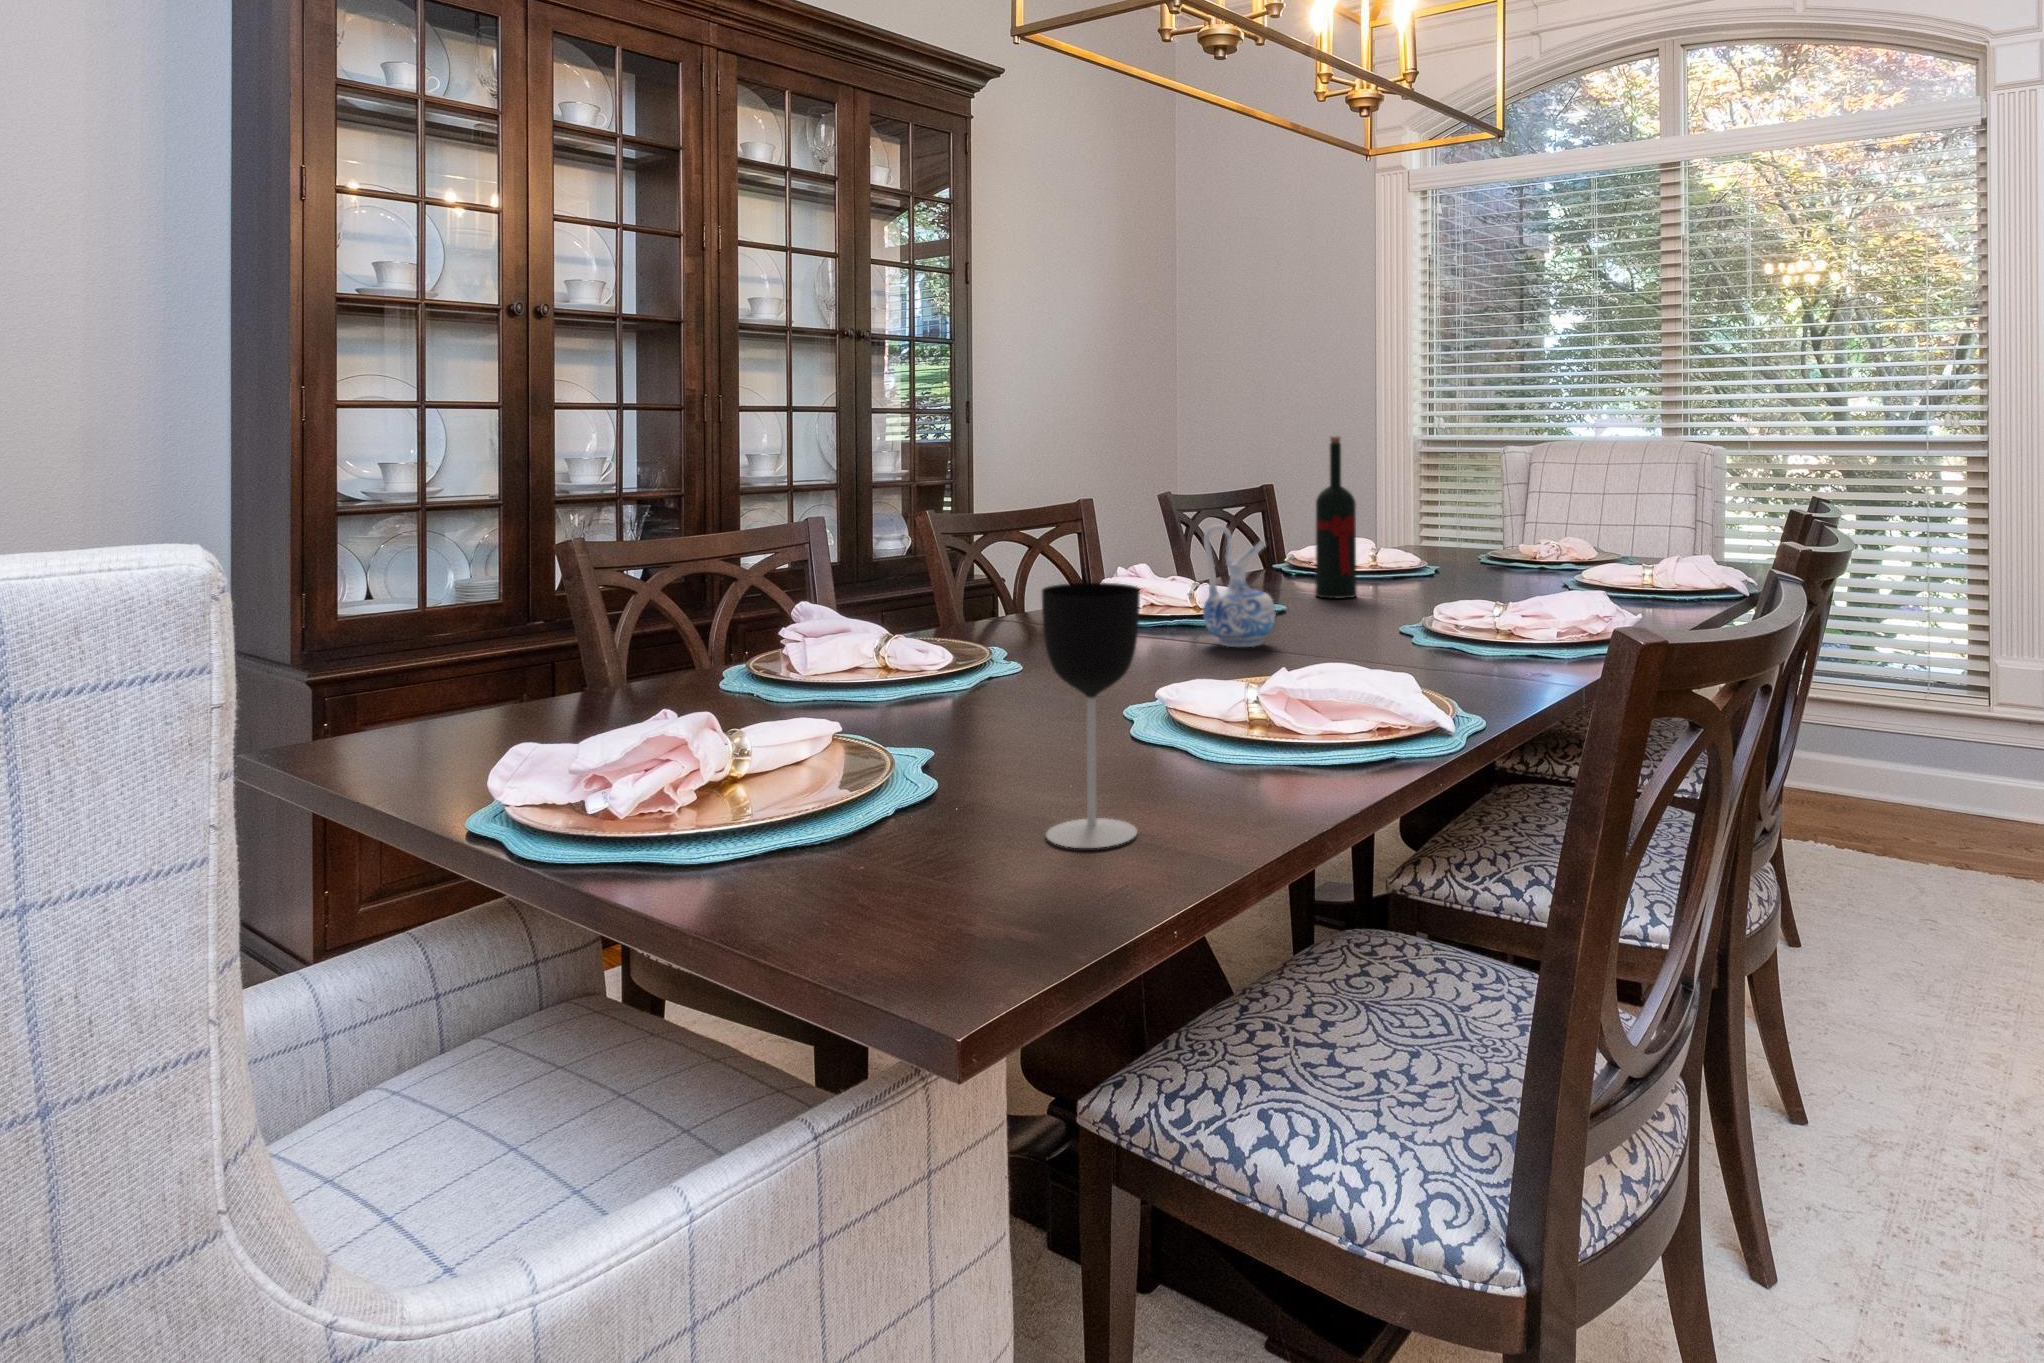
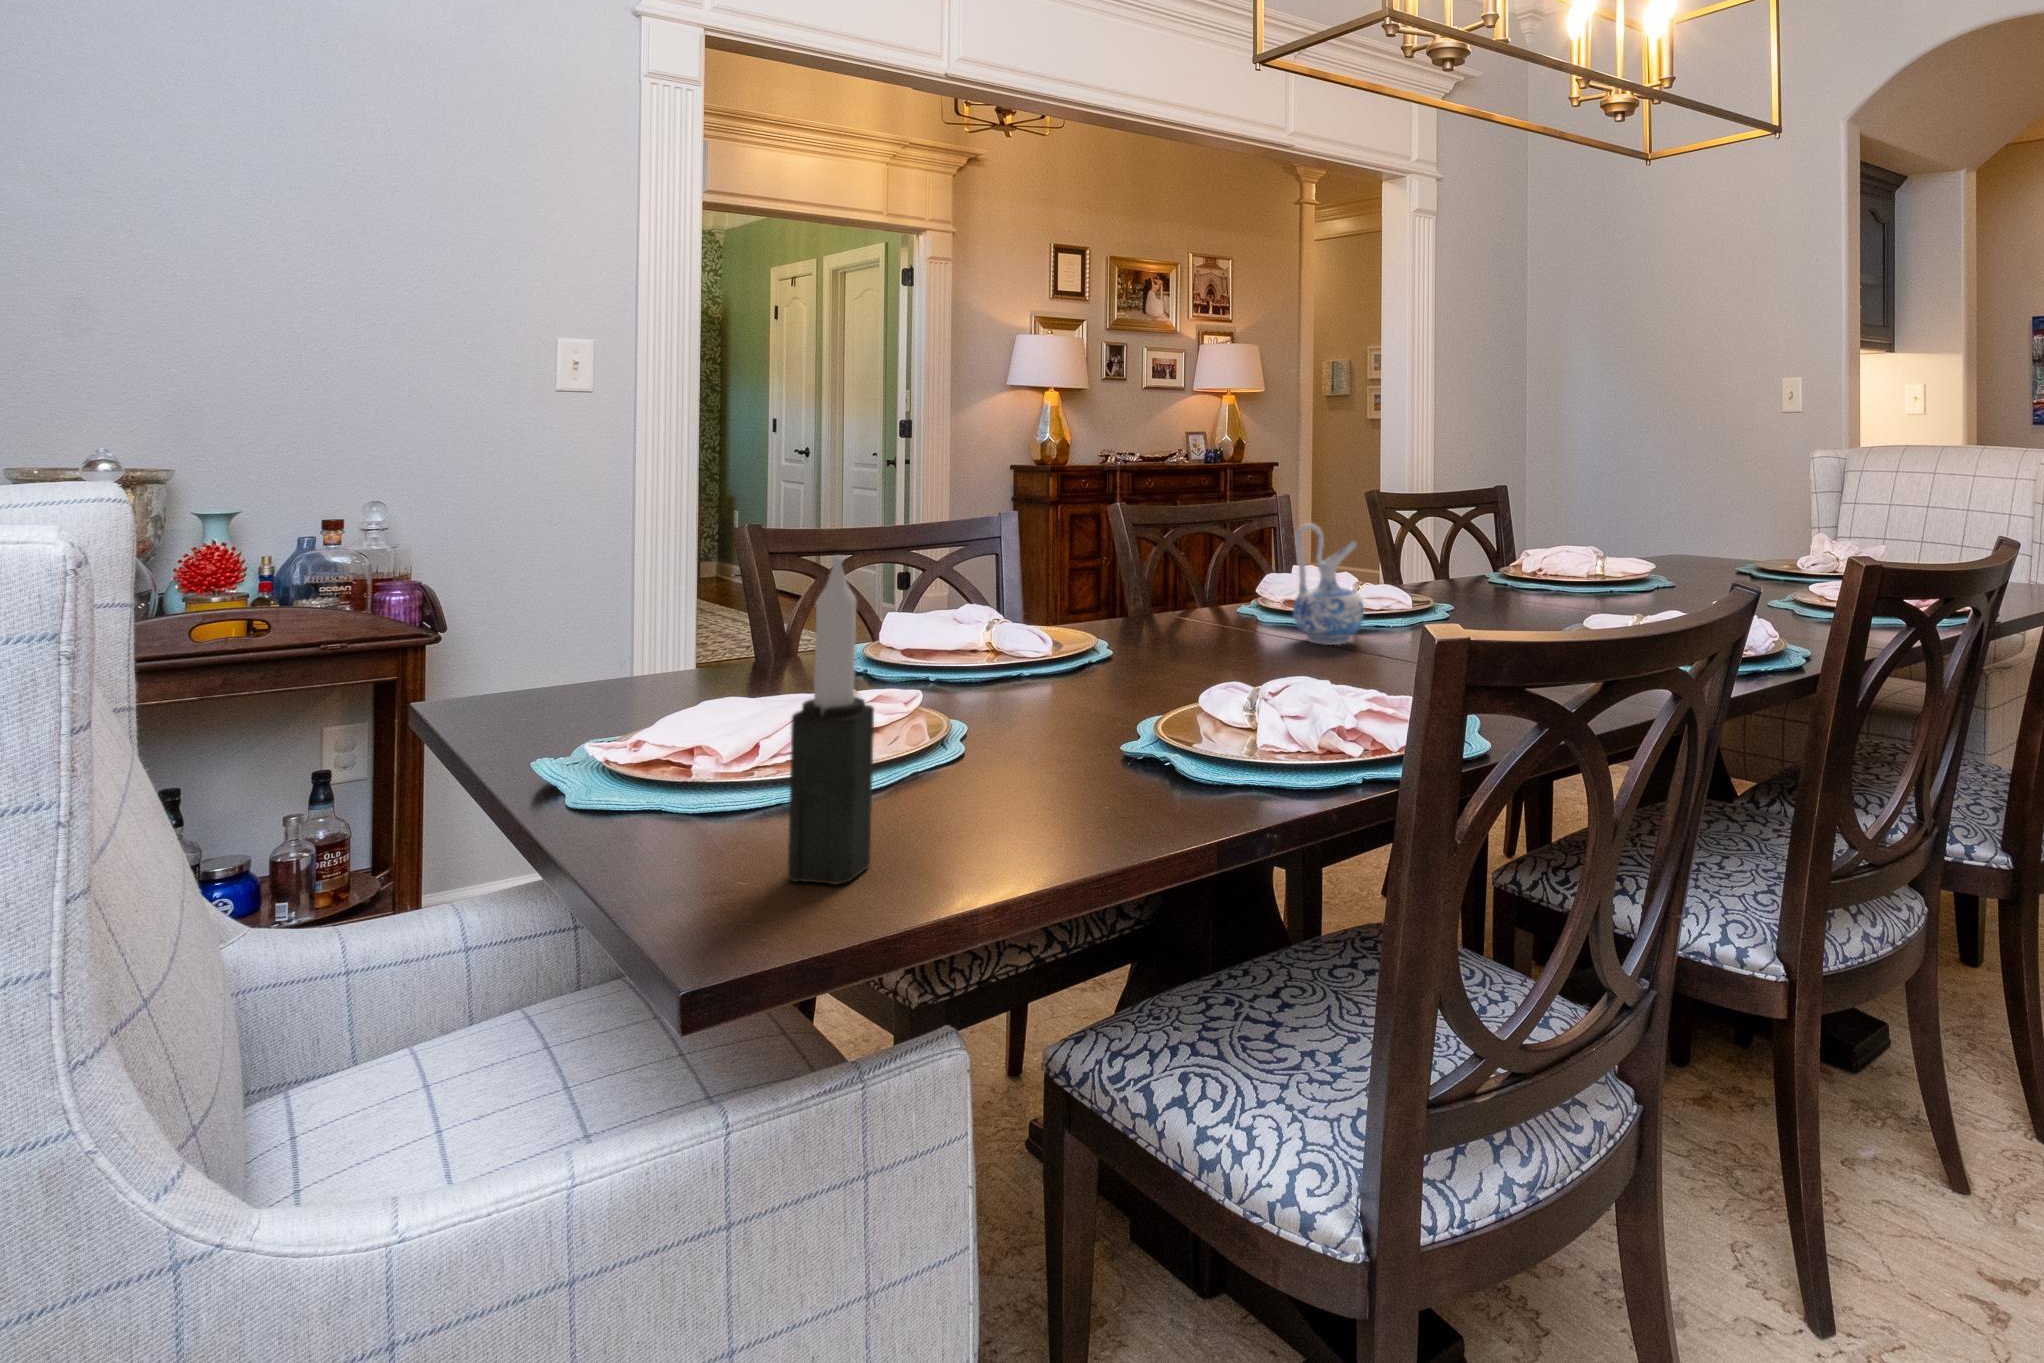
wine bottle: present [1315,437,1357,598] -> none [1450,437,1495,601]
candle: none [885,553,969,939] -> present [788,556,874,885]
wine glass: present [1042,583,1140,848] -> none [988,583,1082,822]

